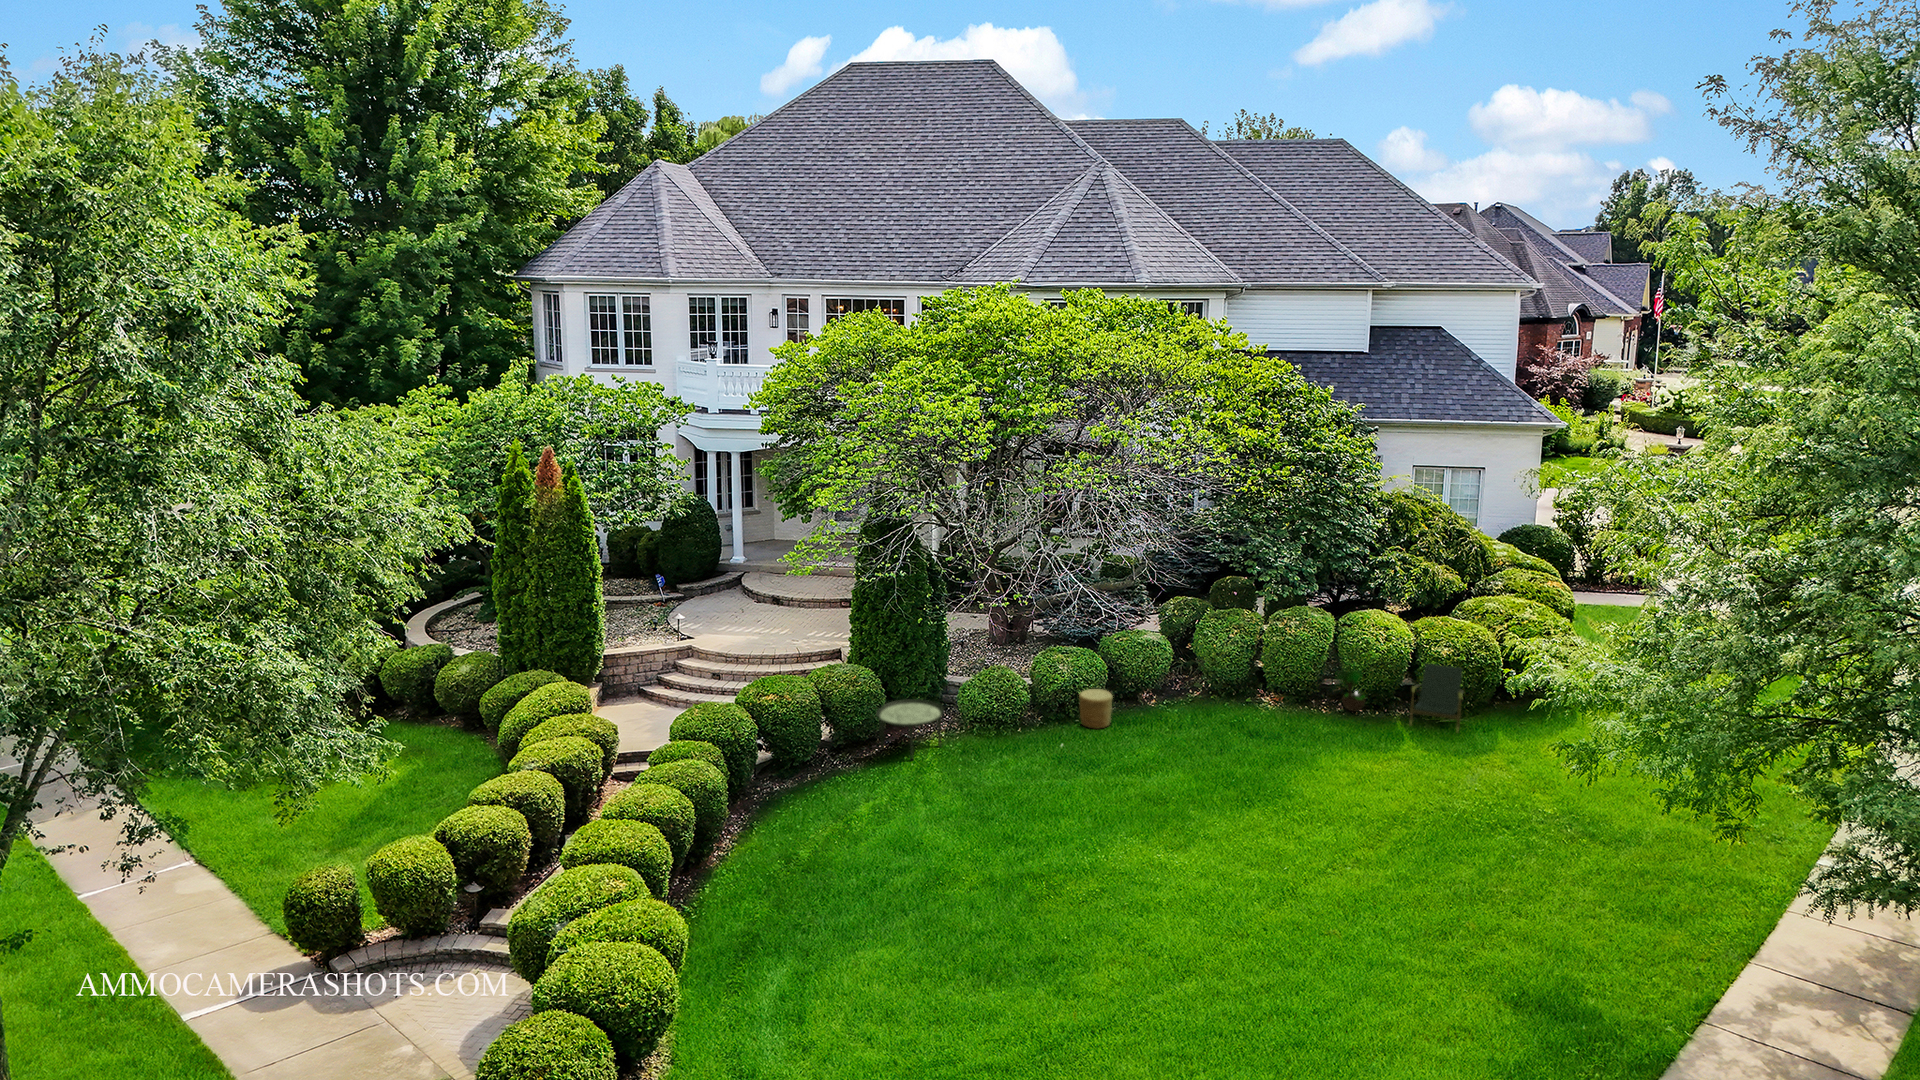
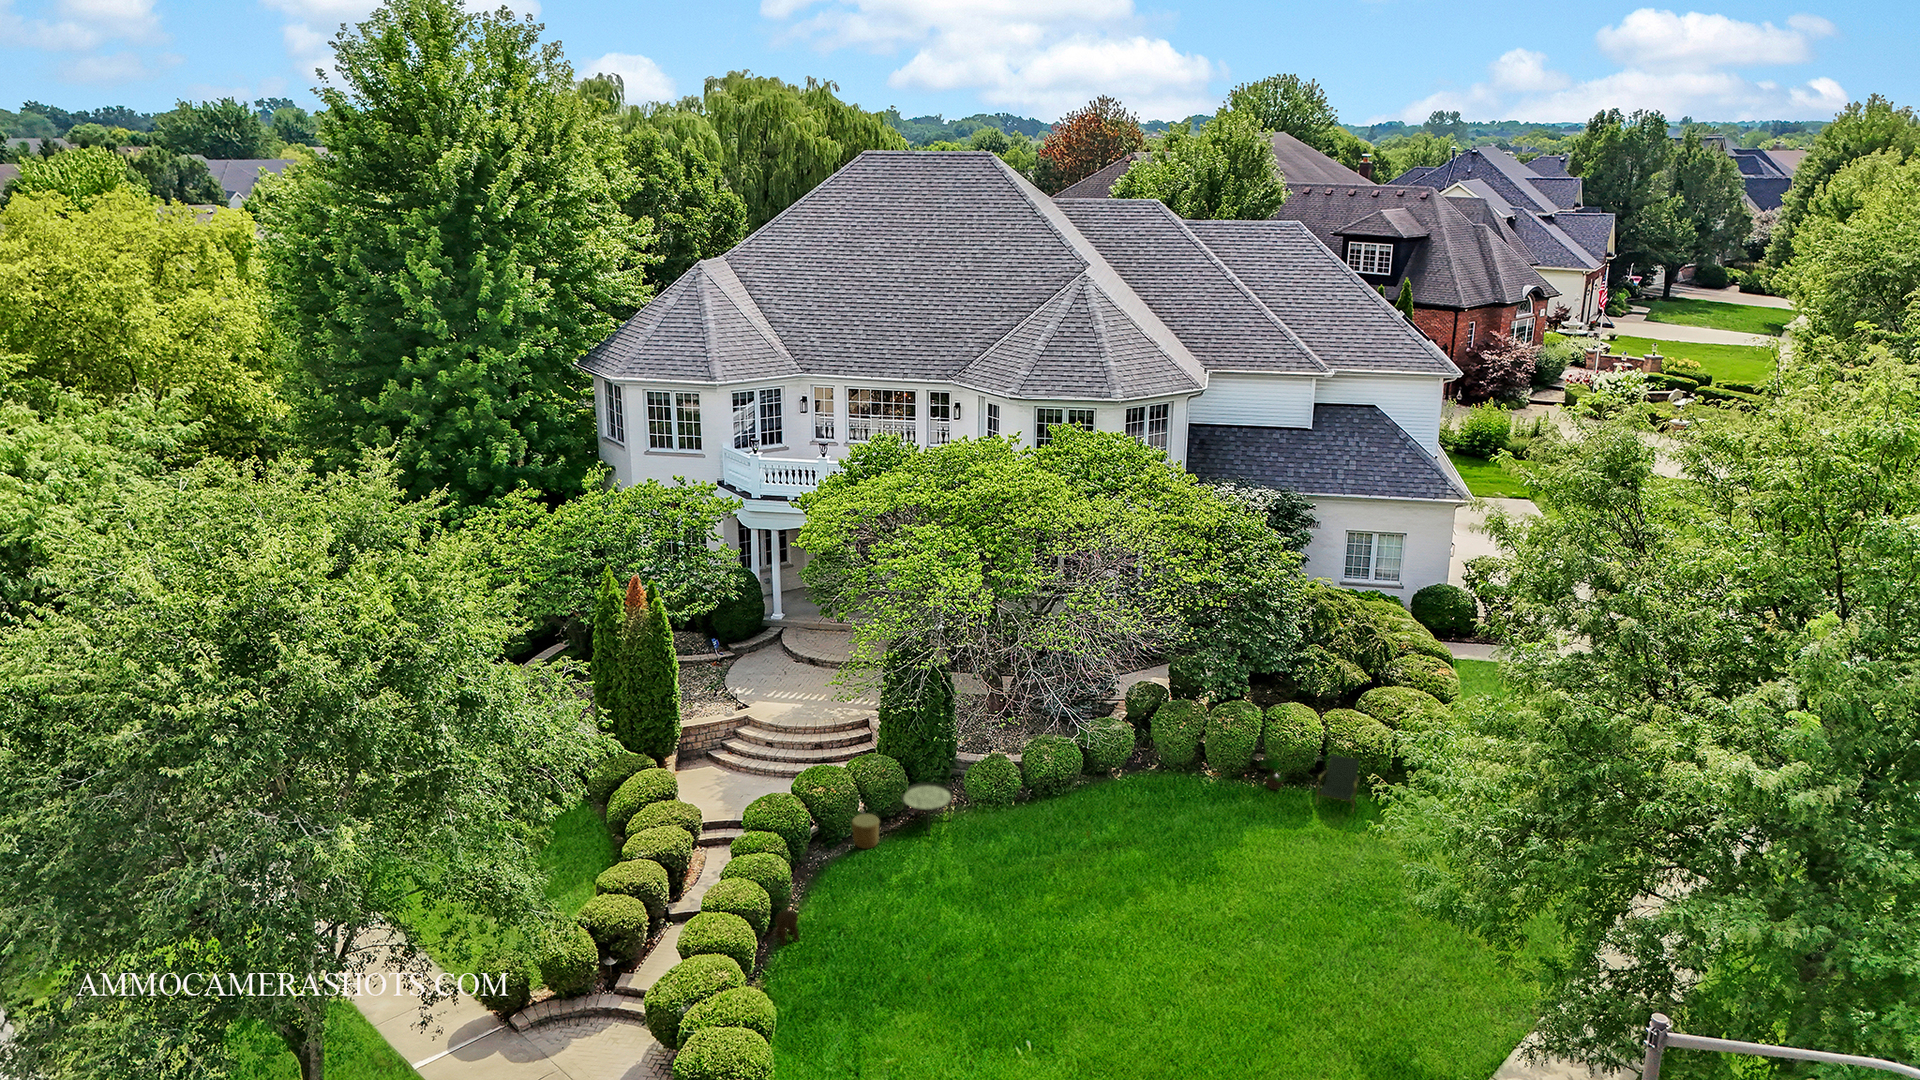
basket: present [1079,689,1113,729] -> present [852,814,879,849]
stool: none [702,830,735,876] -> present [775,910,799,945]

